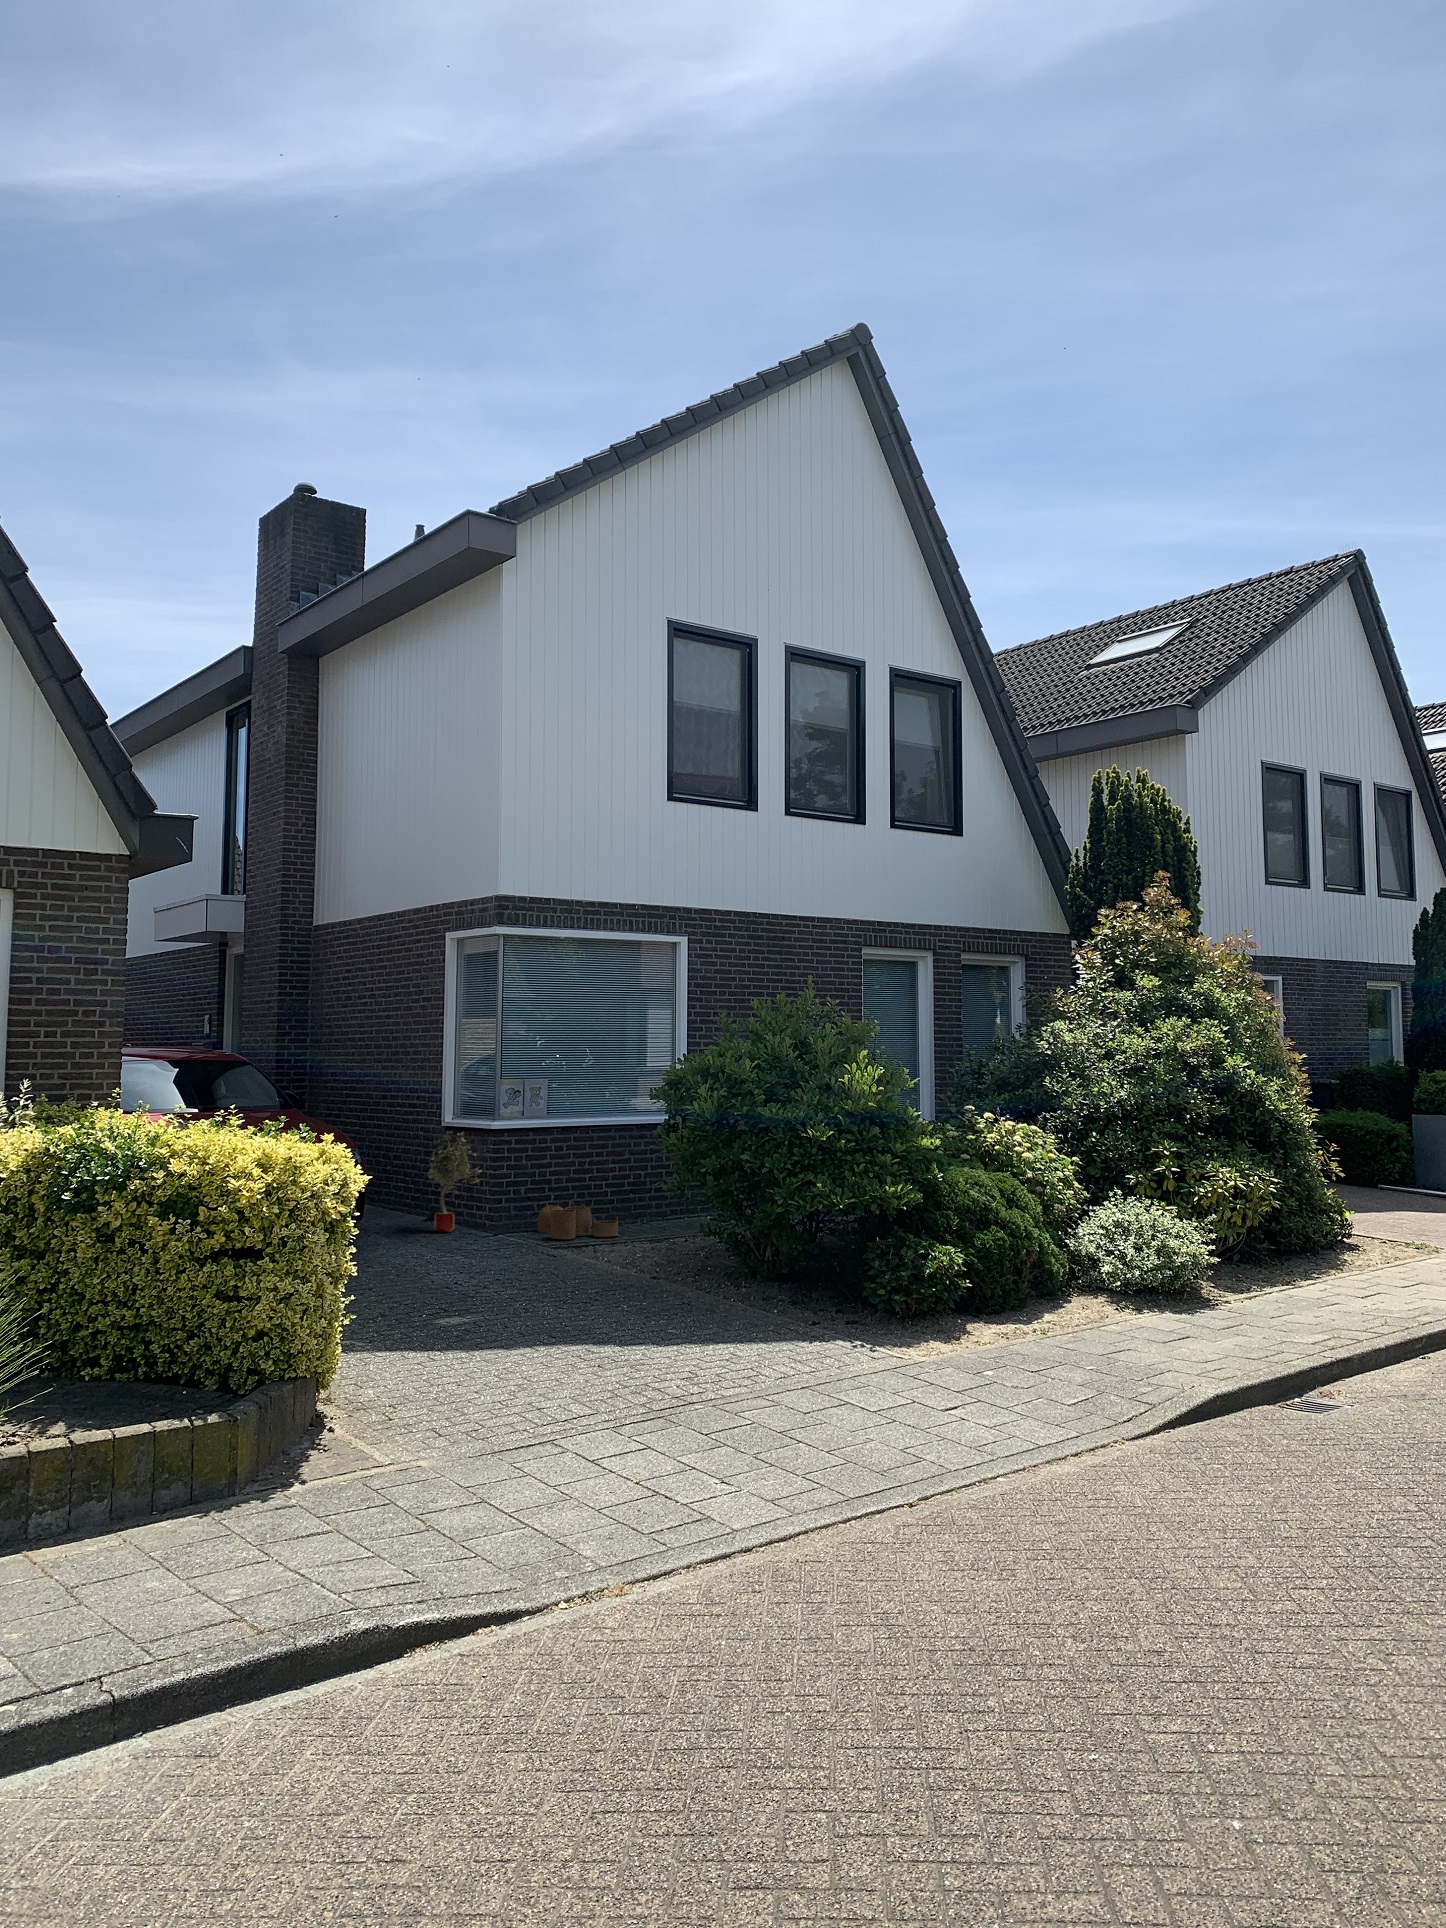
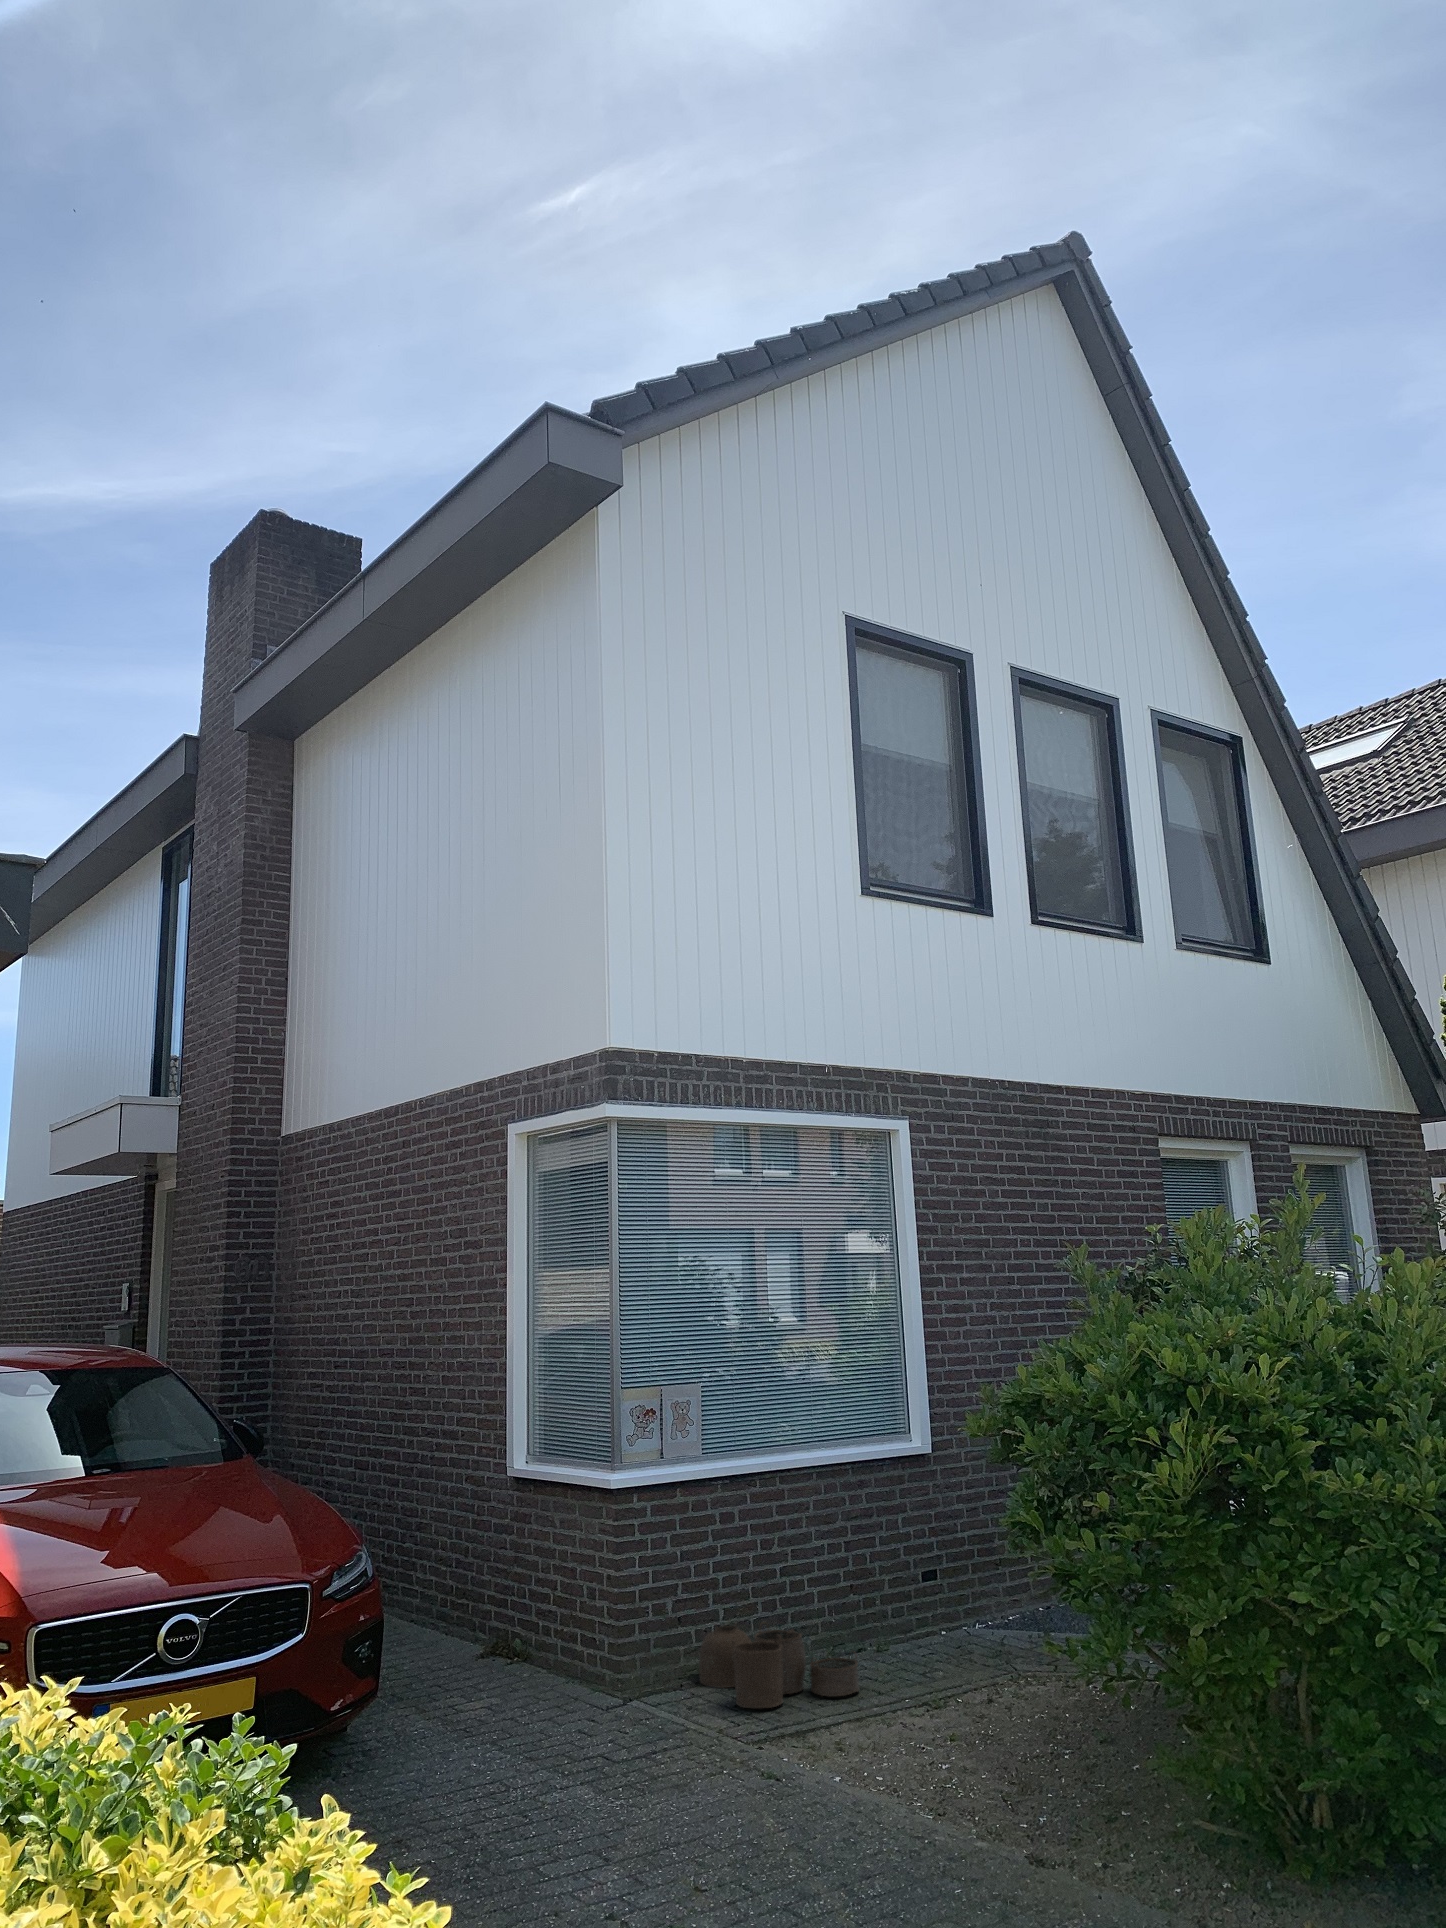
potted tree: present [427,1131,481,1233] -> none [486,1489,594,1693]

